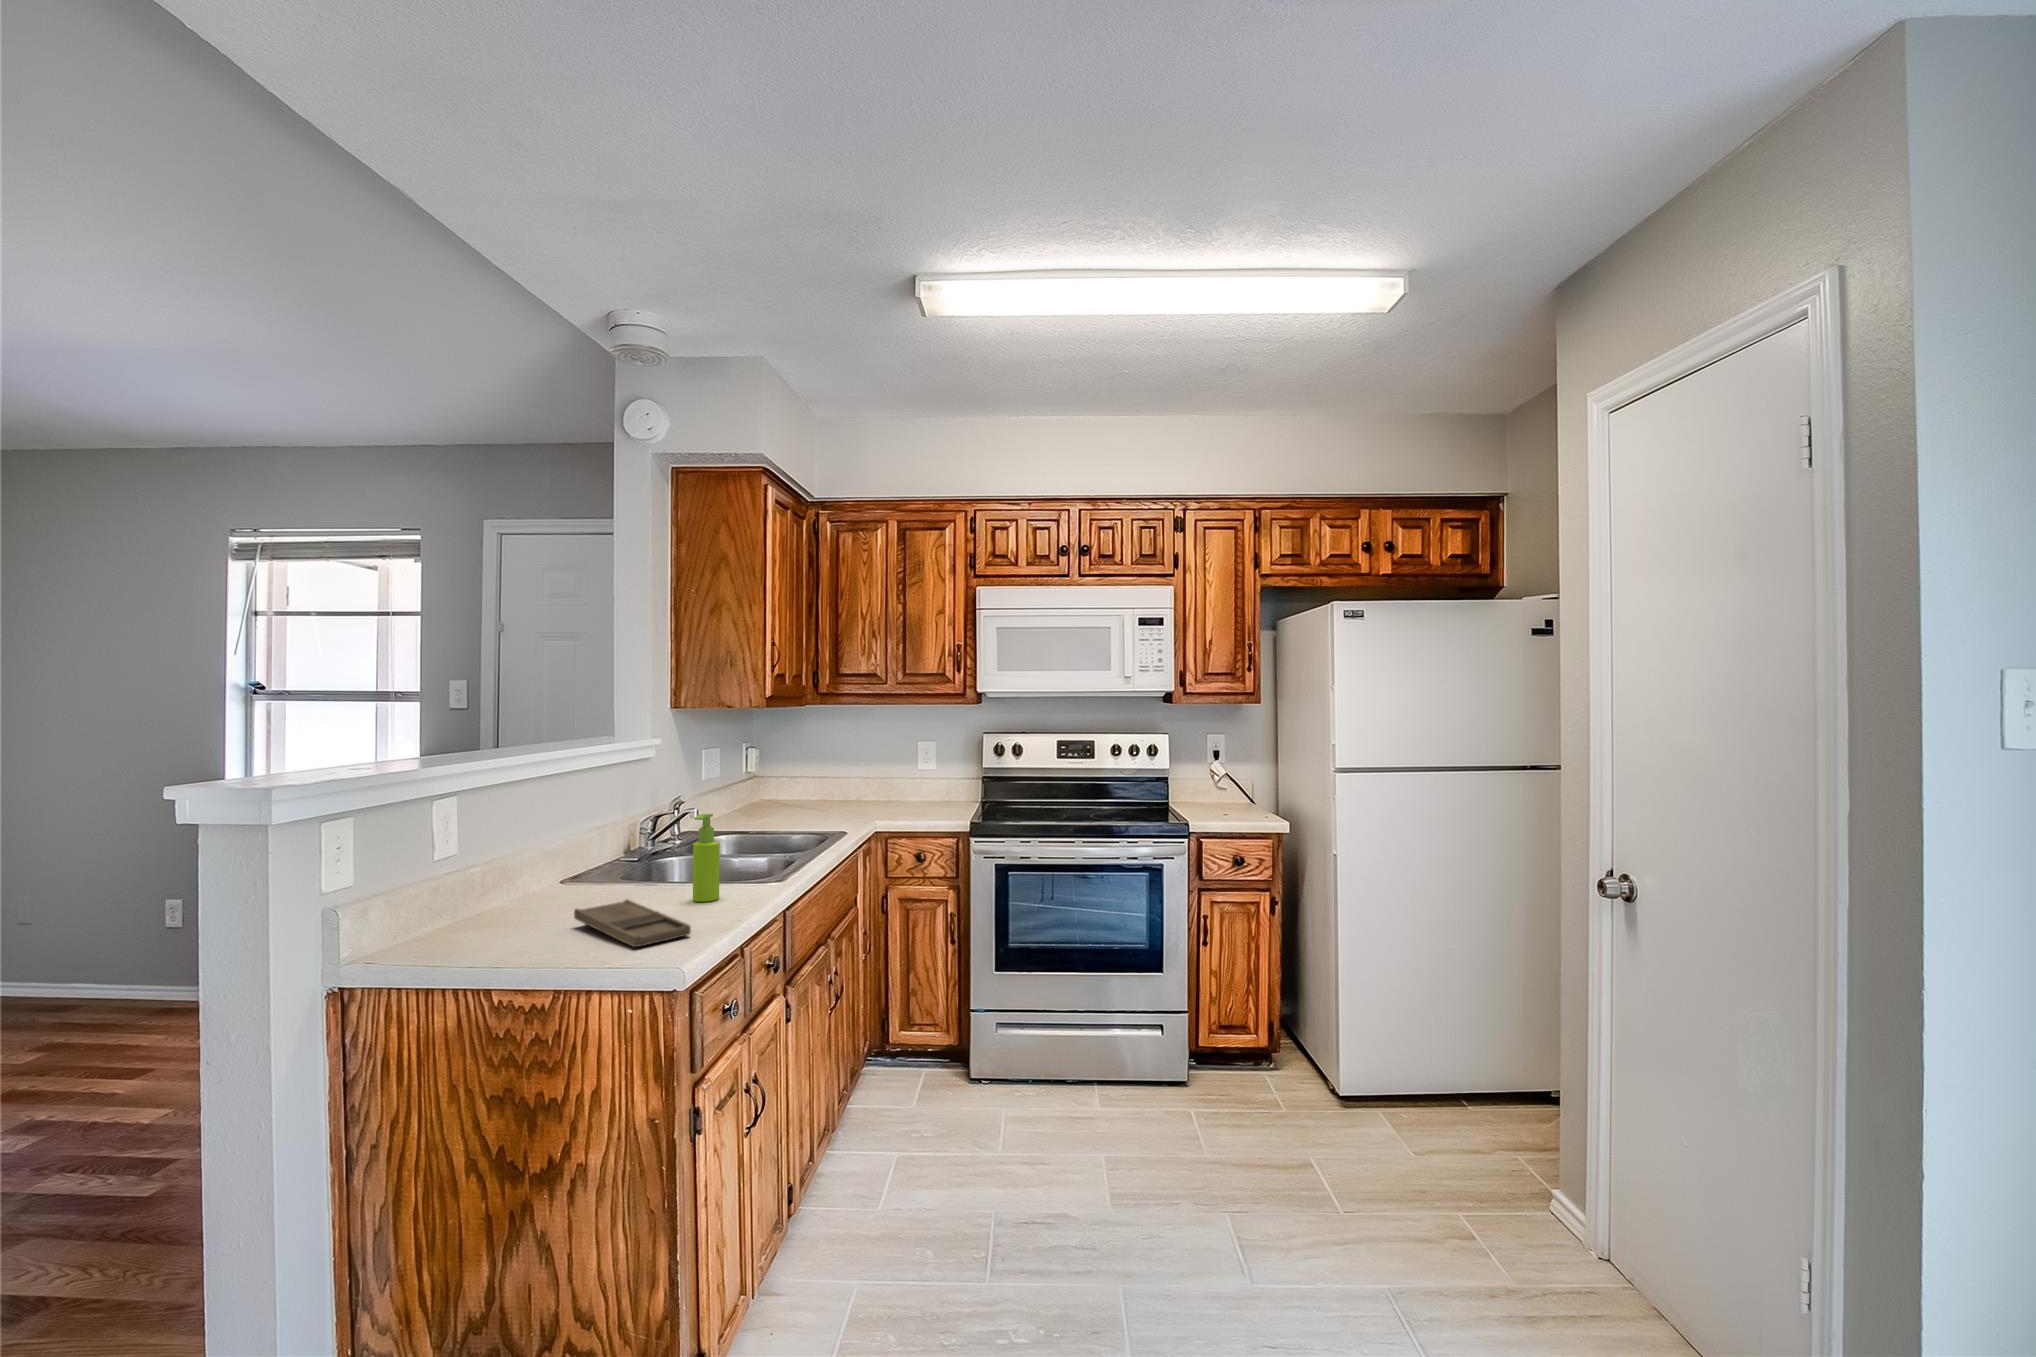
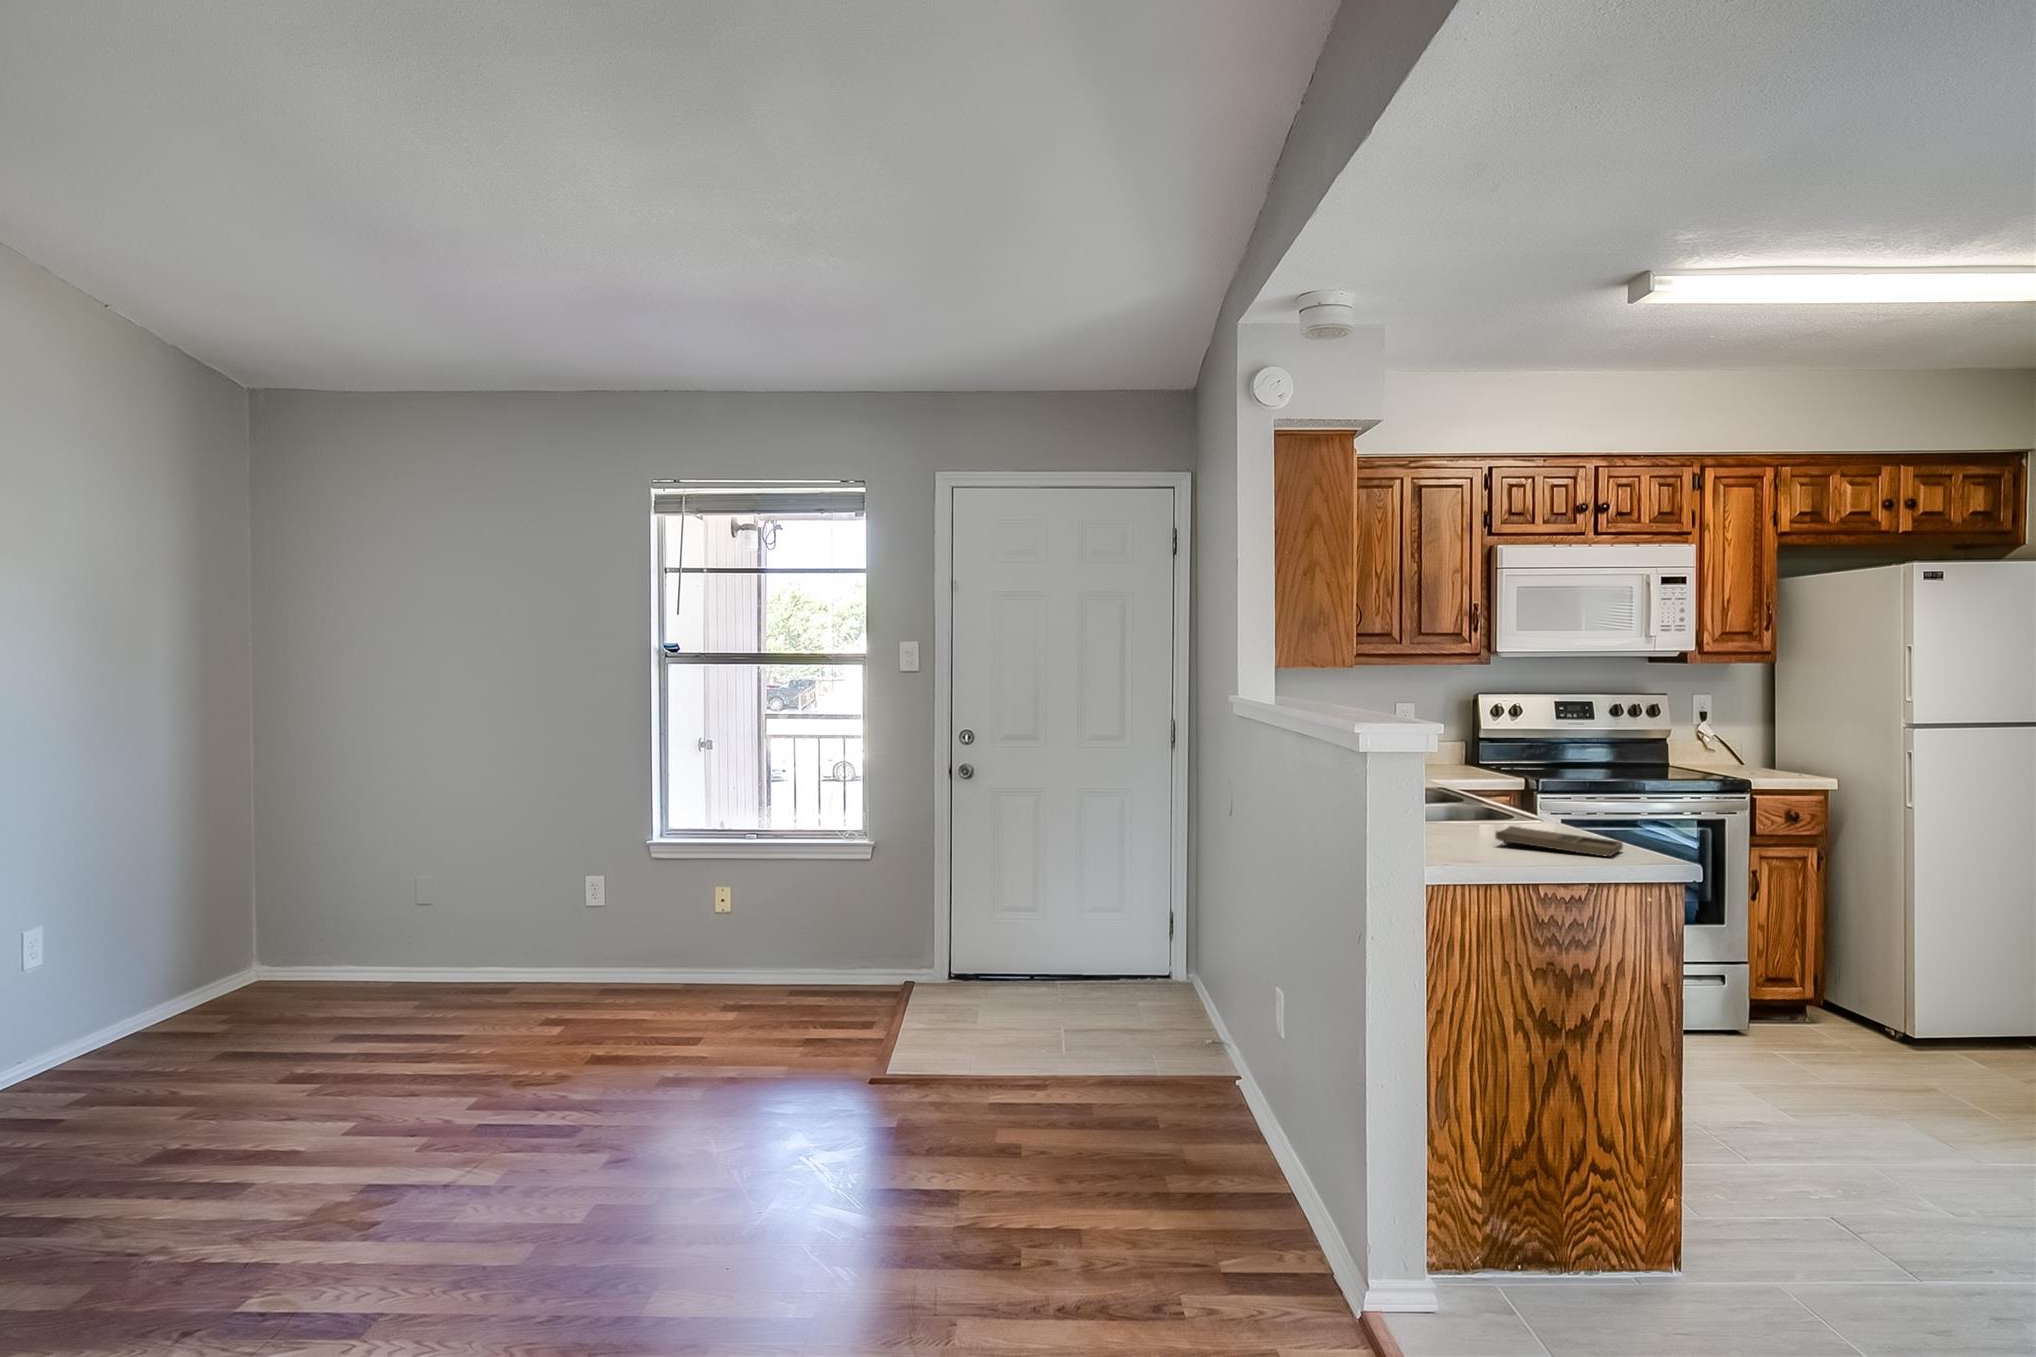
soap dispenser: present [693,814,719,902] -> none [1515,756,1540,832]

